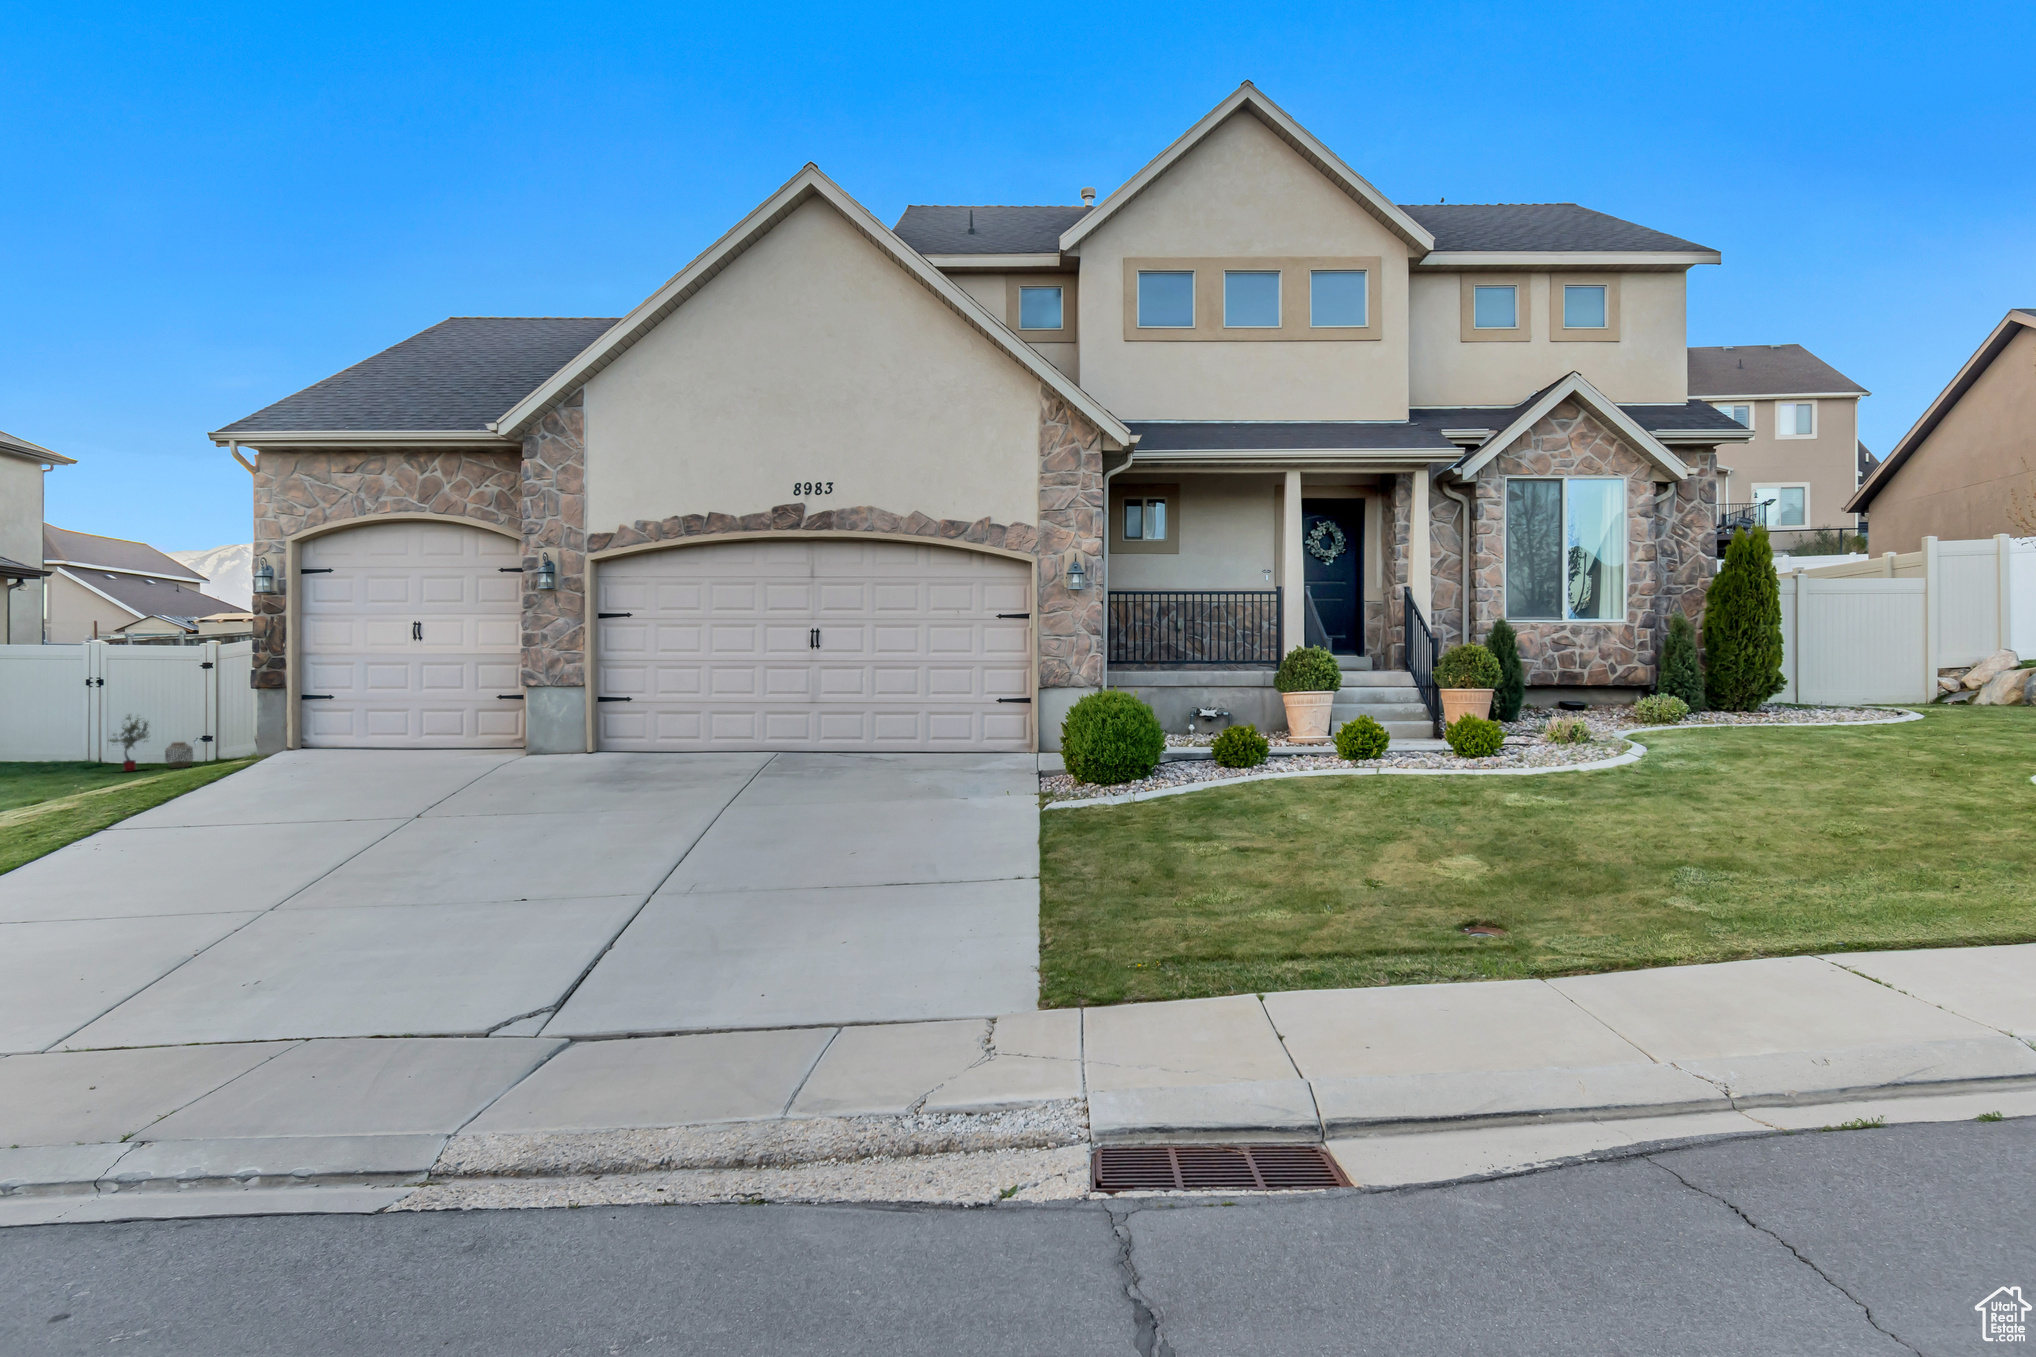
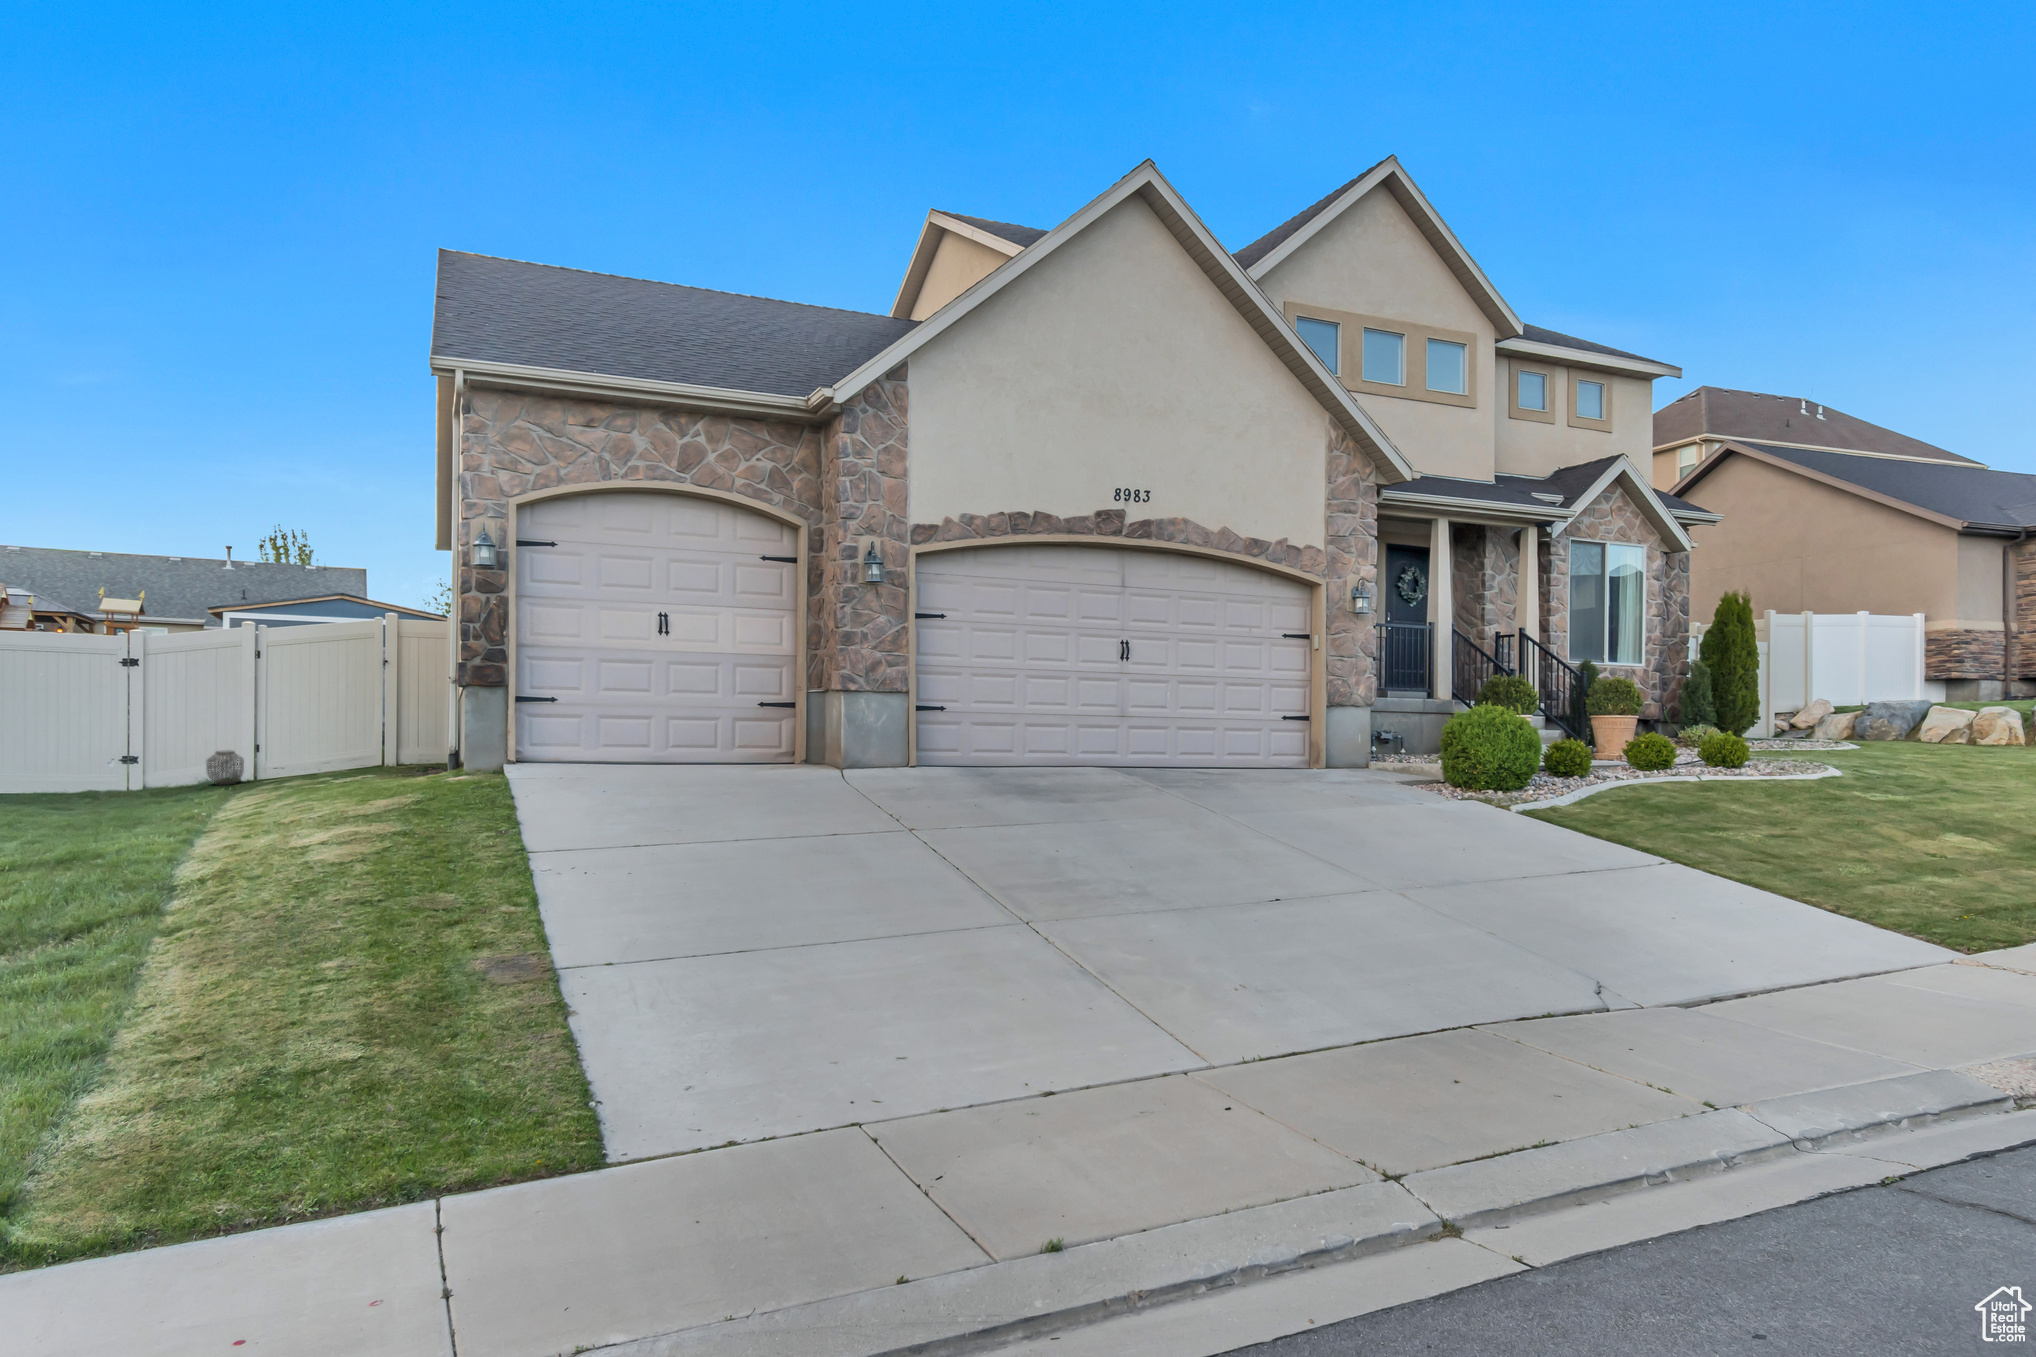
potted tree: present [108,715,150,772] -> none [111,713,182,789]

